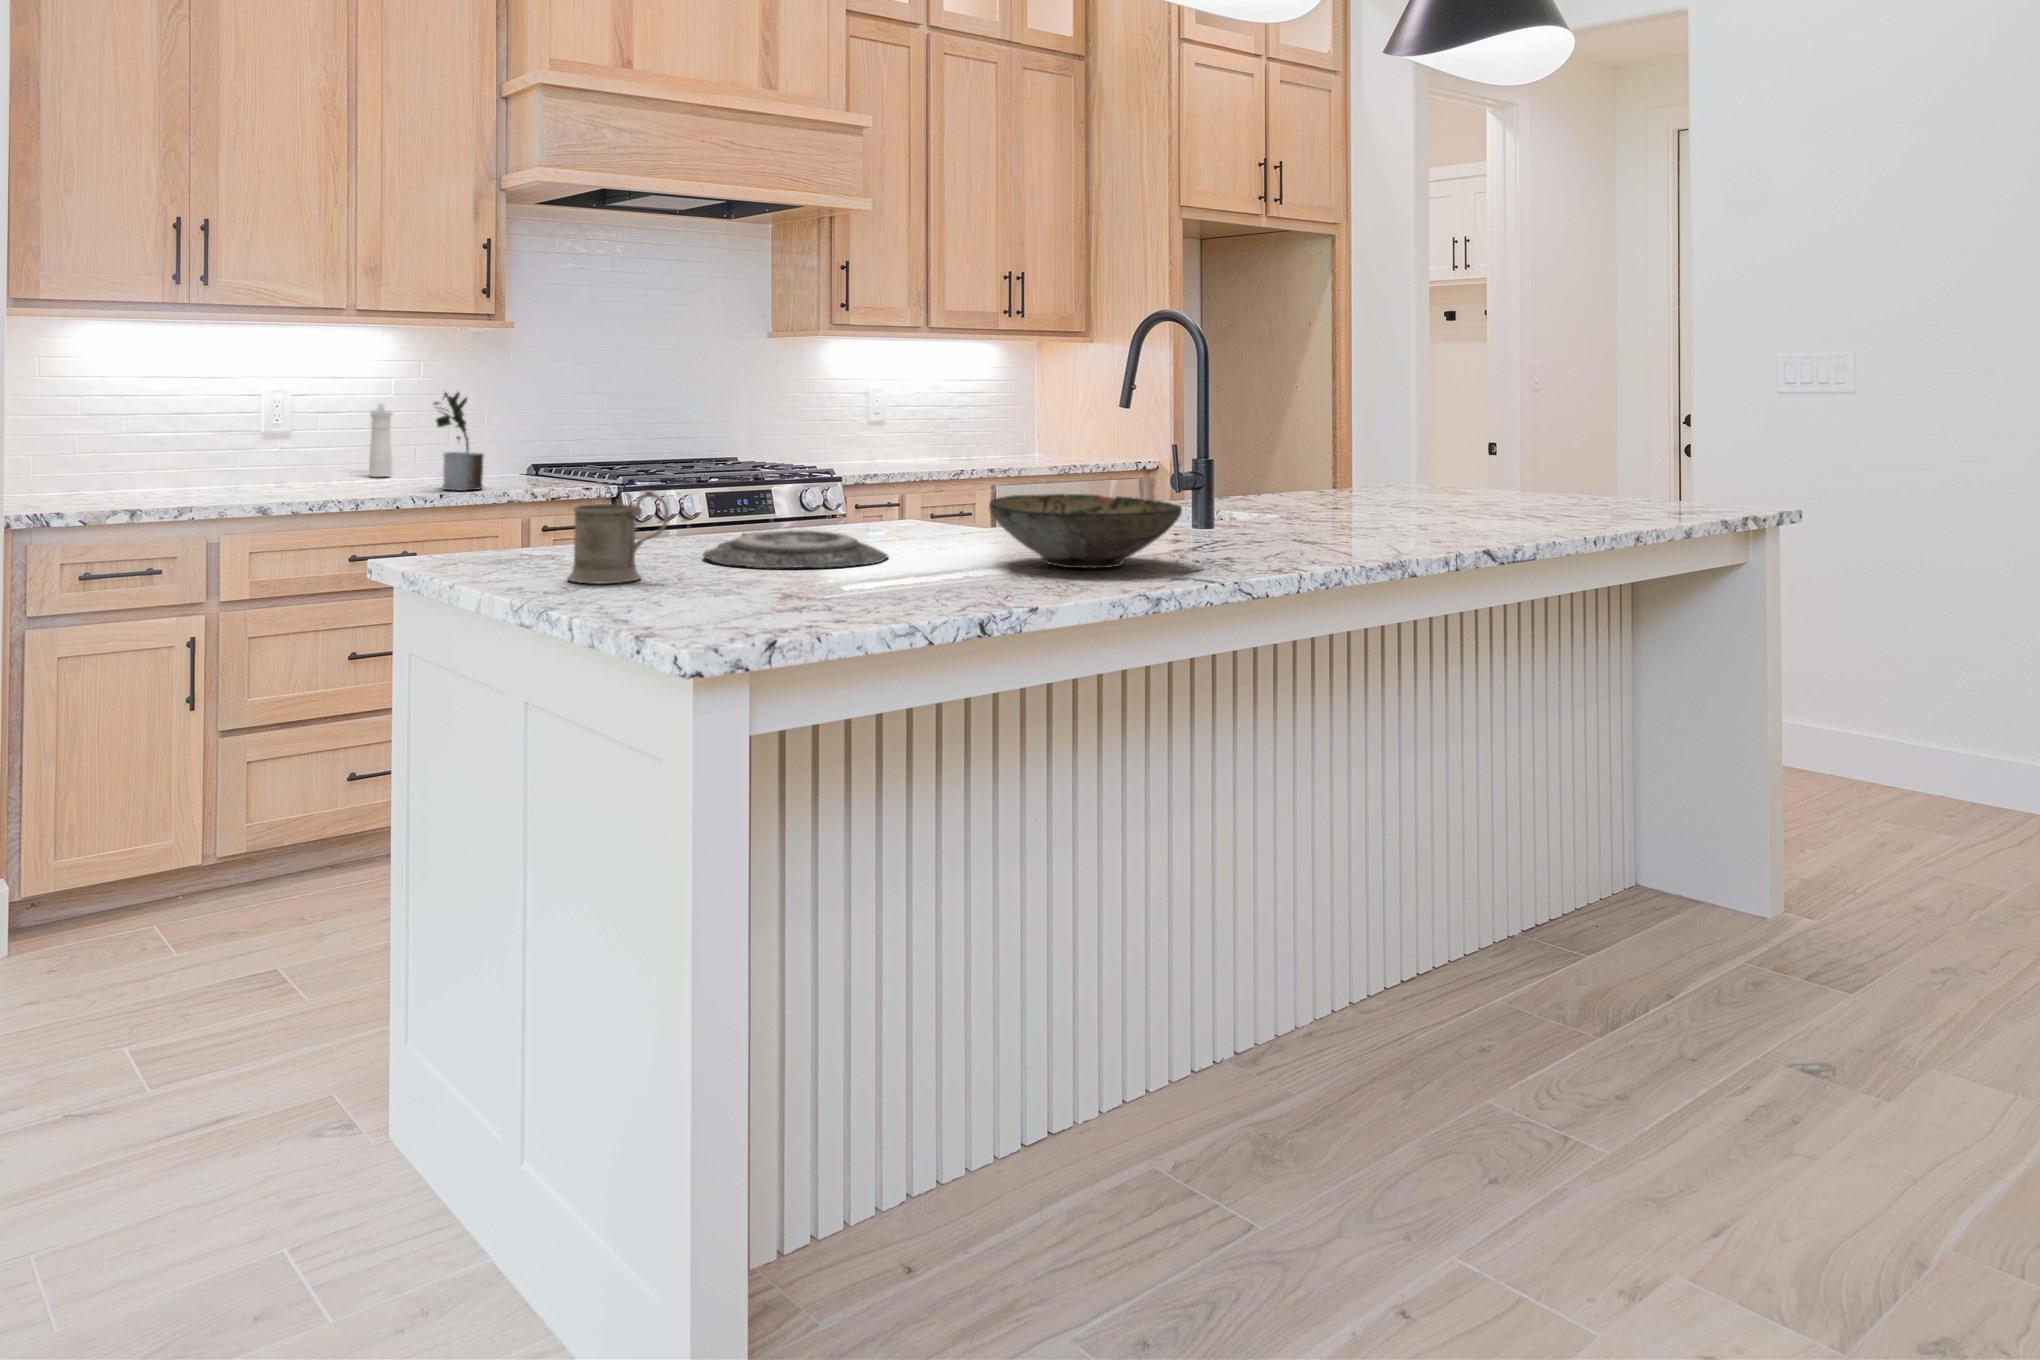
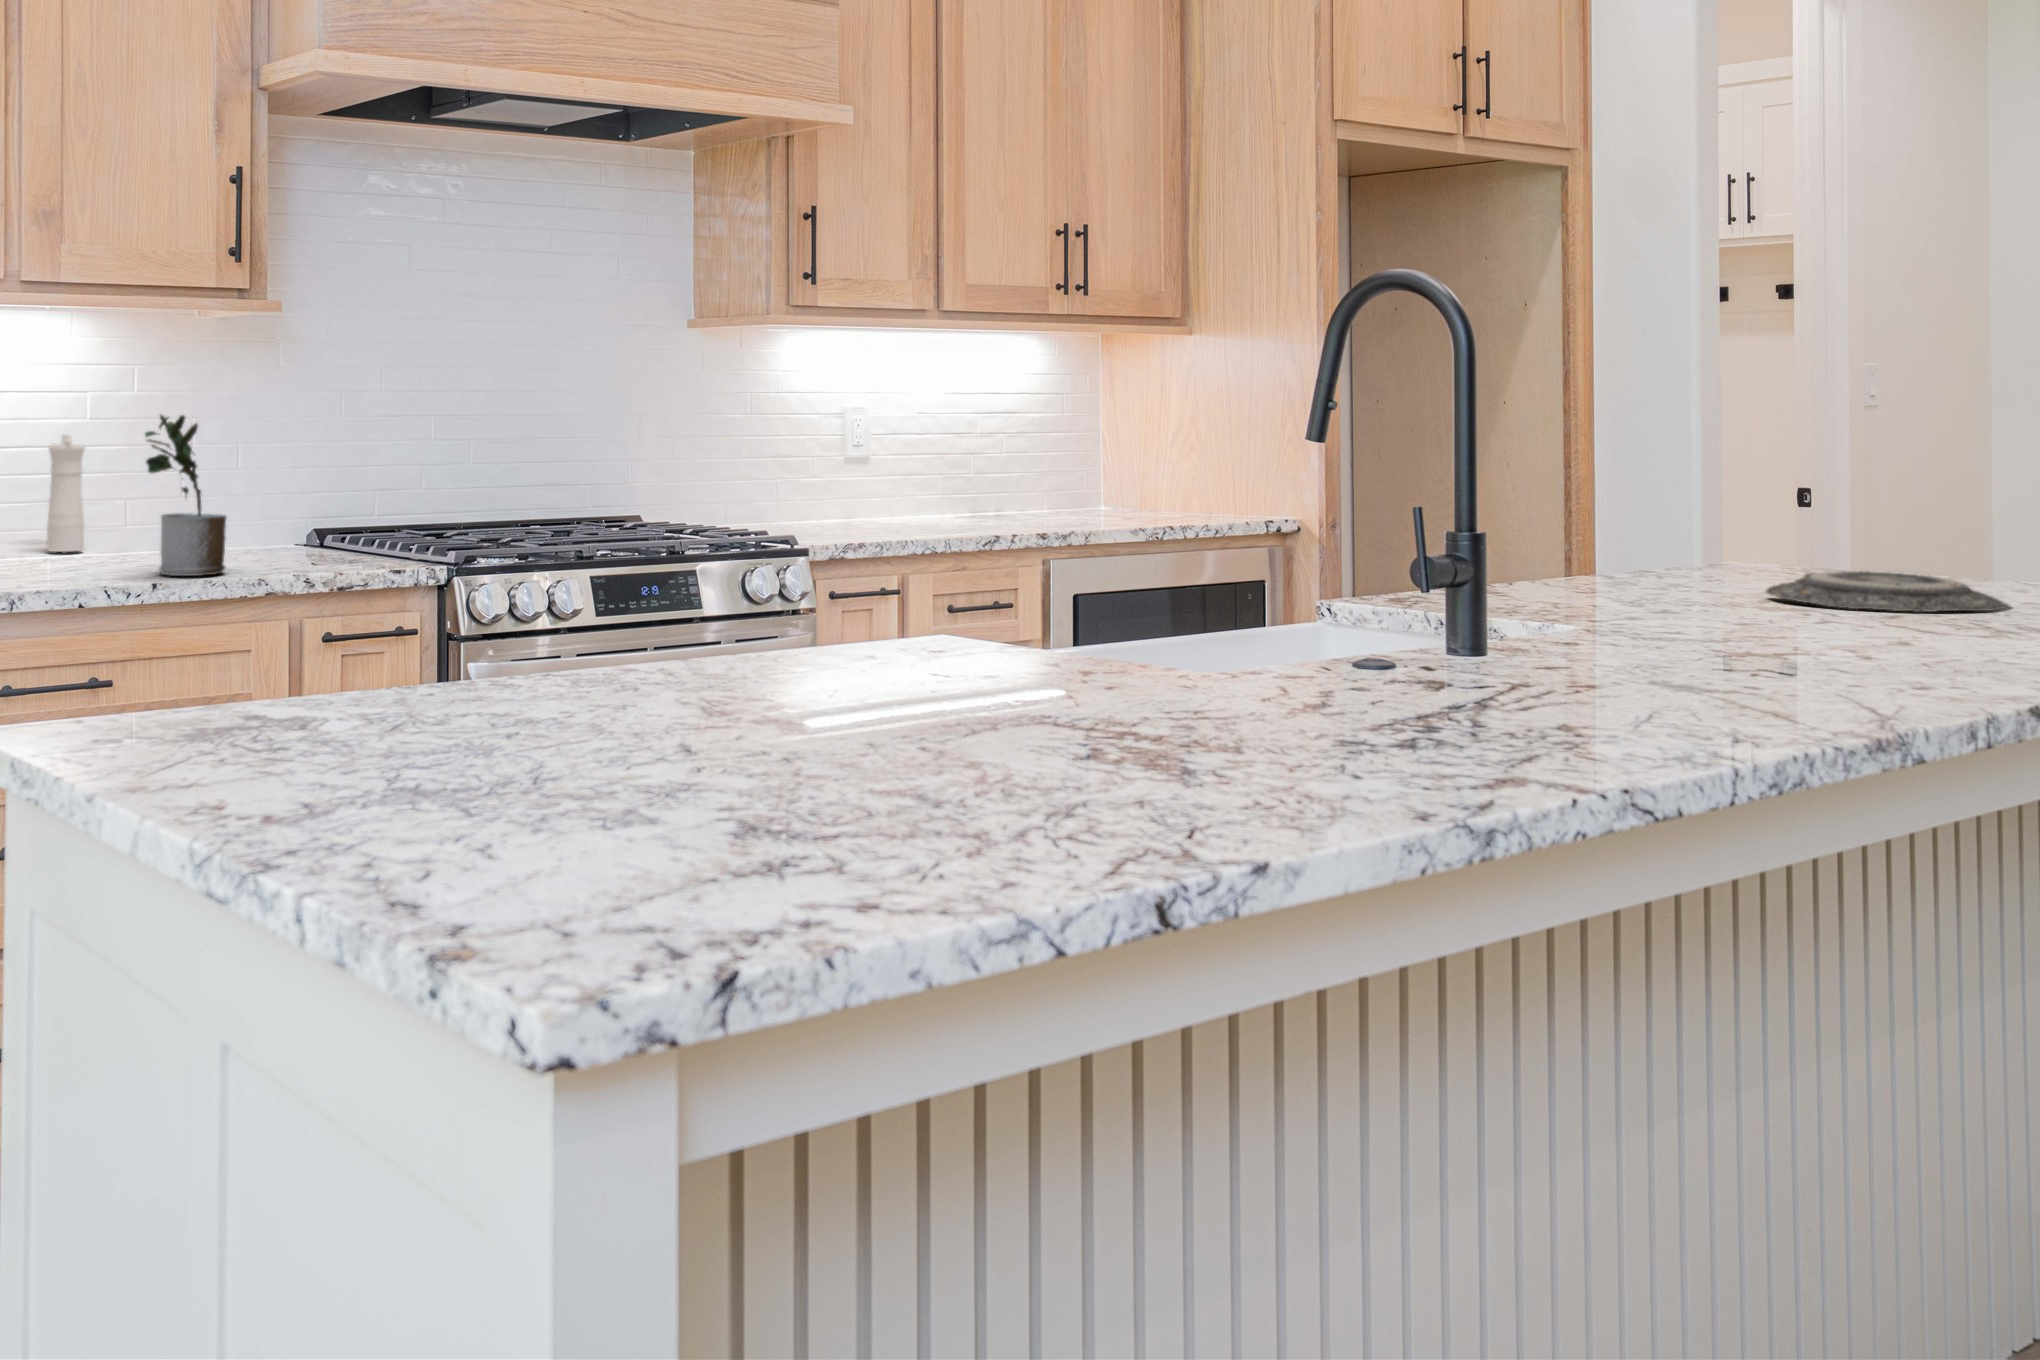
mug: present [567,491,669,583] -> none [310,609,508,794]
bowl: present [989,494,1182,568] -> none [1122,604,1500,755]
plate: present [703,530,888,568] -> present [1765,571,2010,612]

